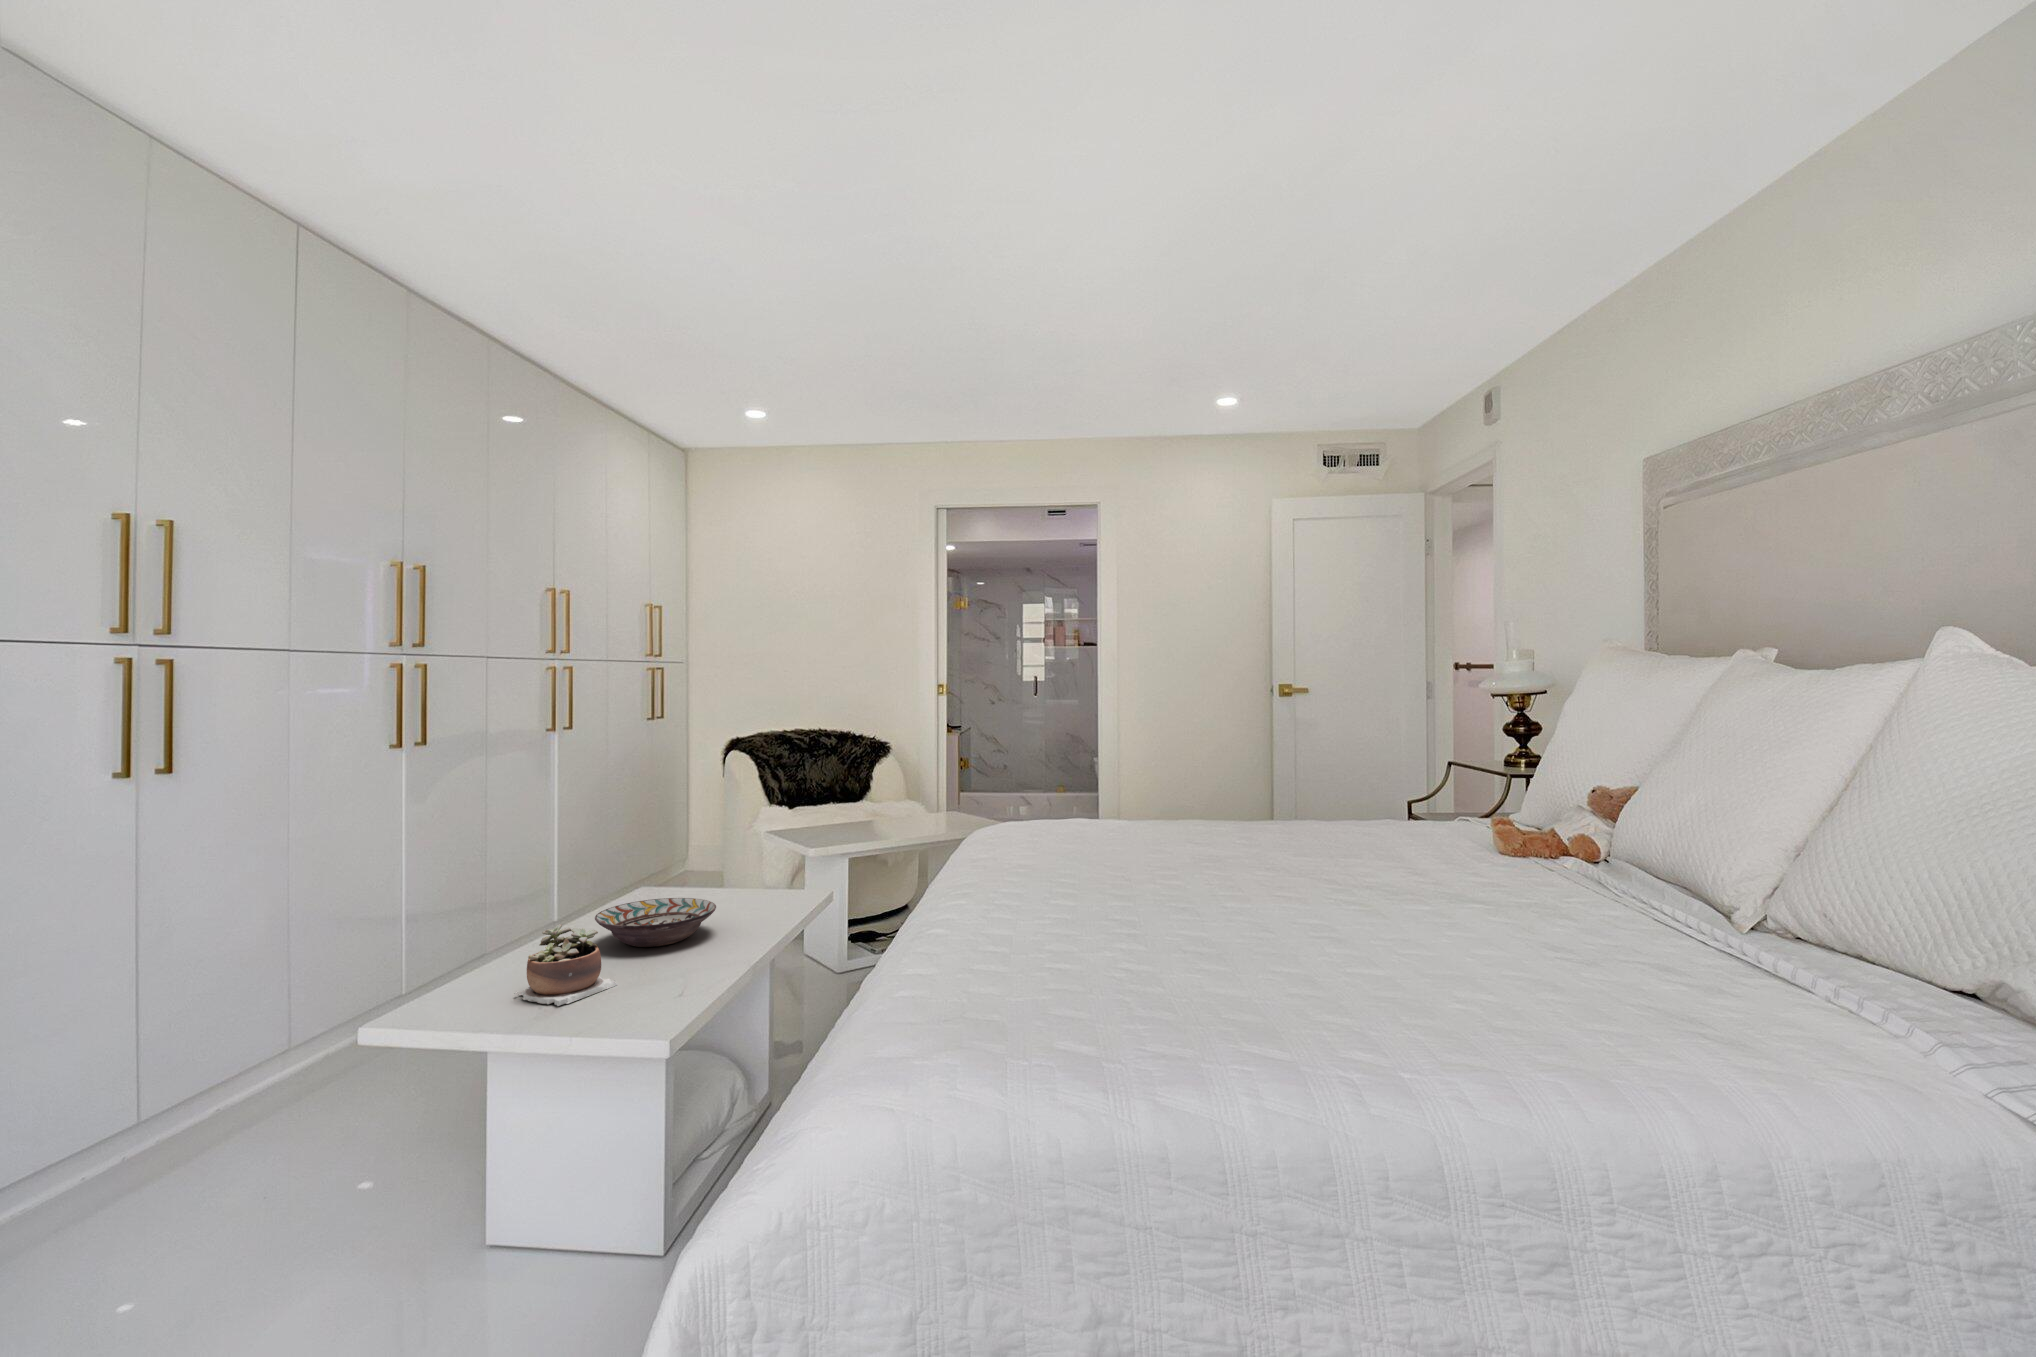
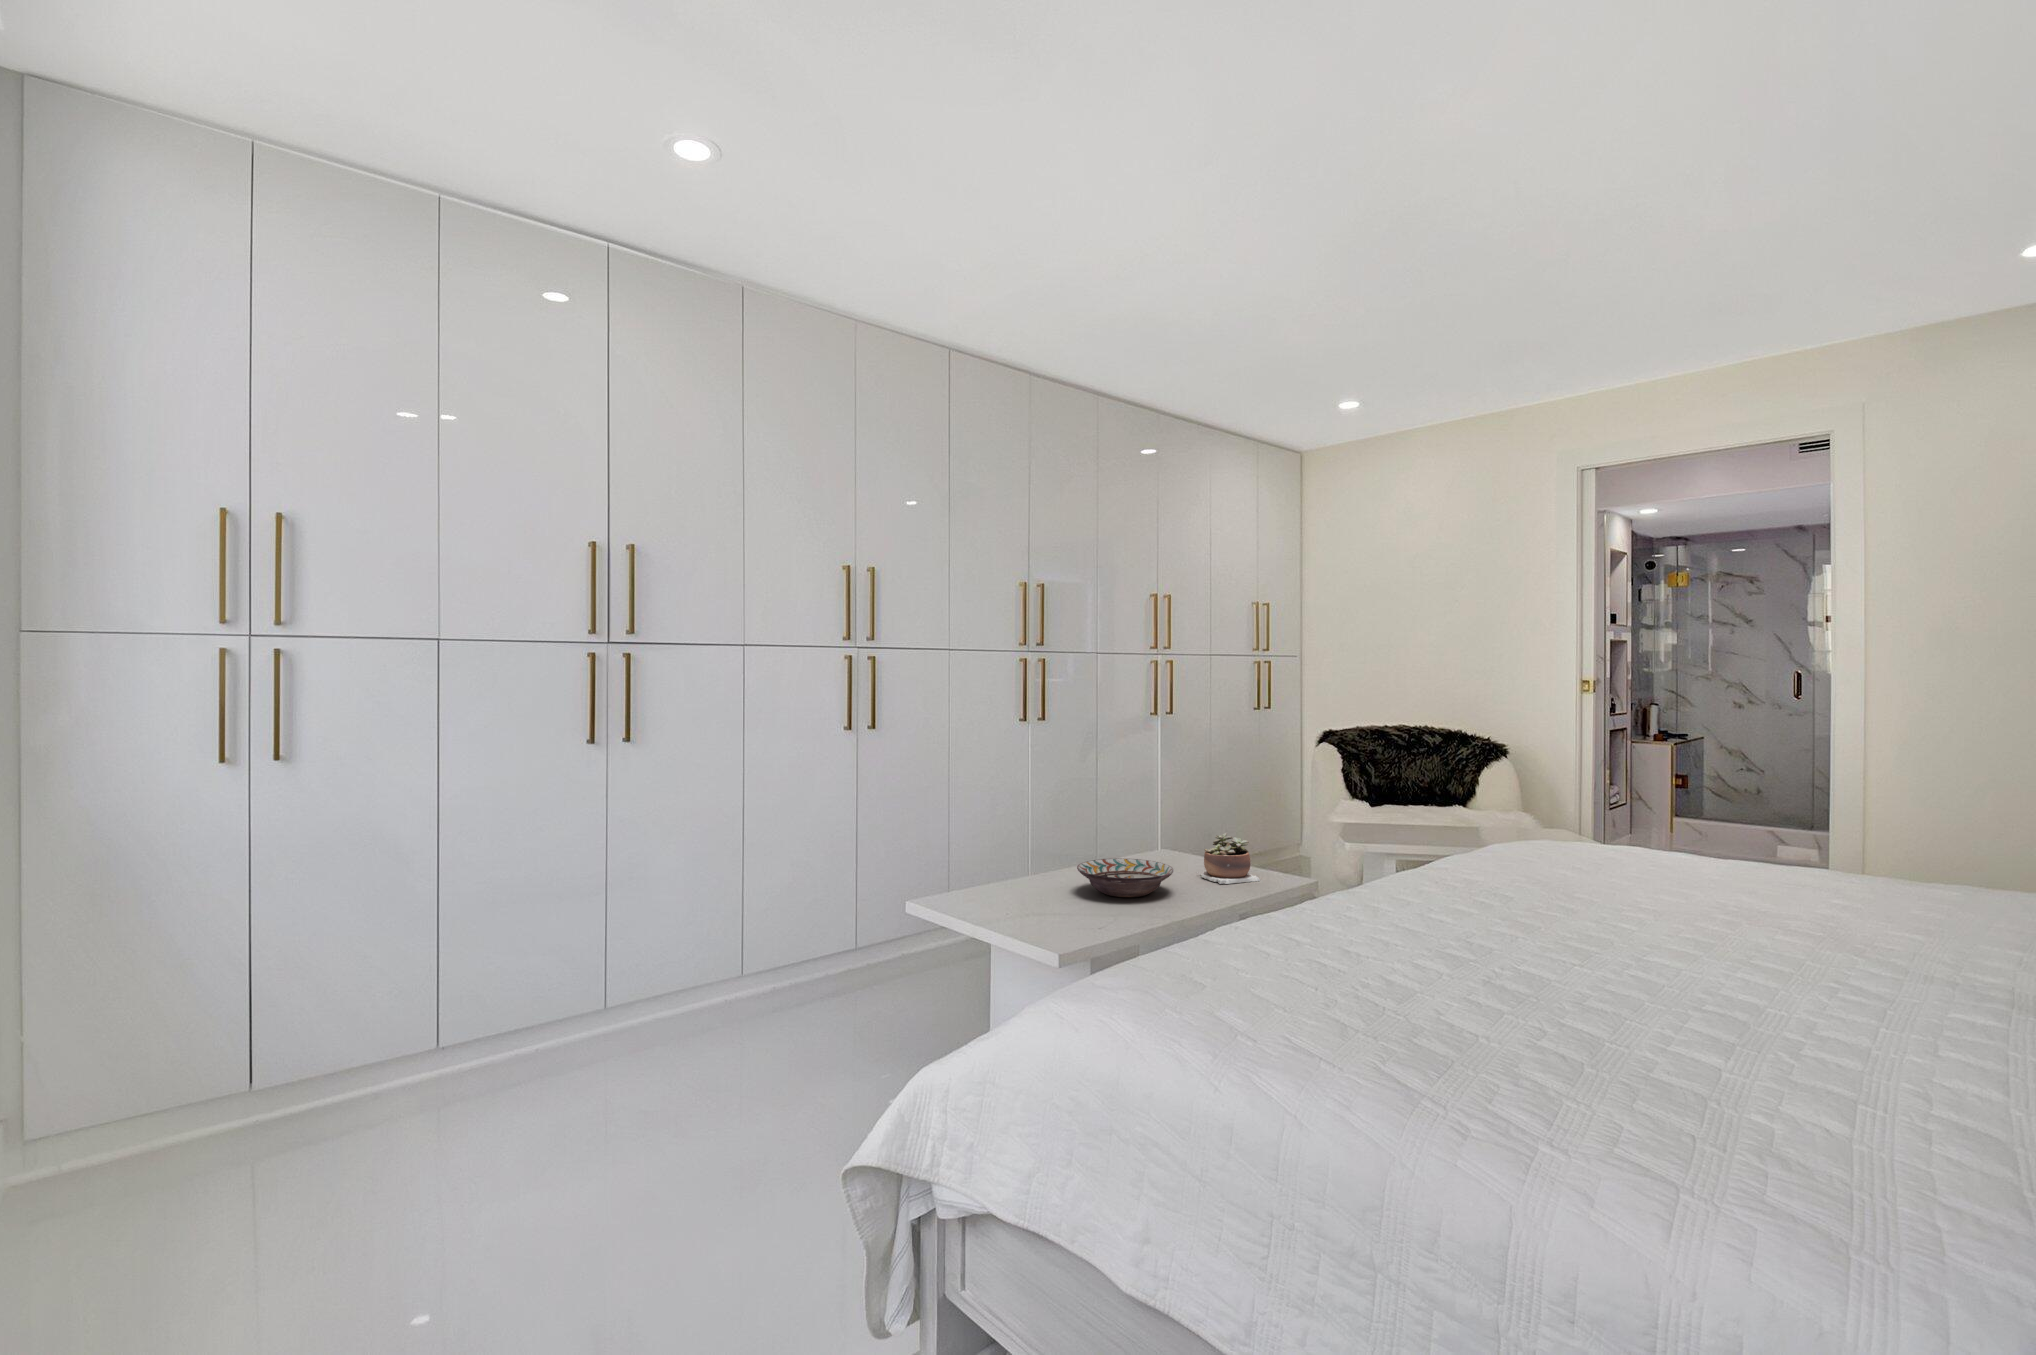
succulent plant: present [514,924,617,1006] -> present [1198,833,1260,884]

